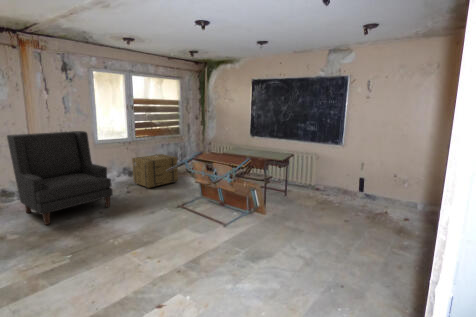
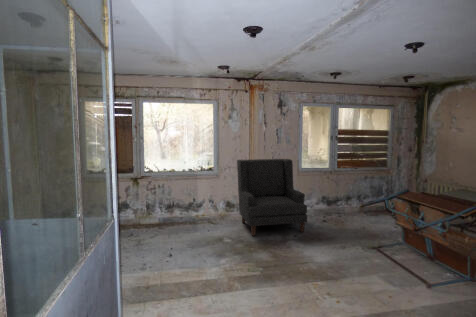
cardboard box: present [132,154,178,188] -> none [331,187,380,222]

